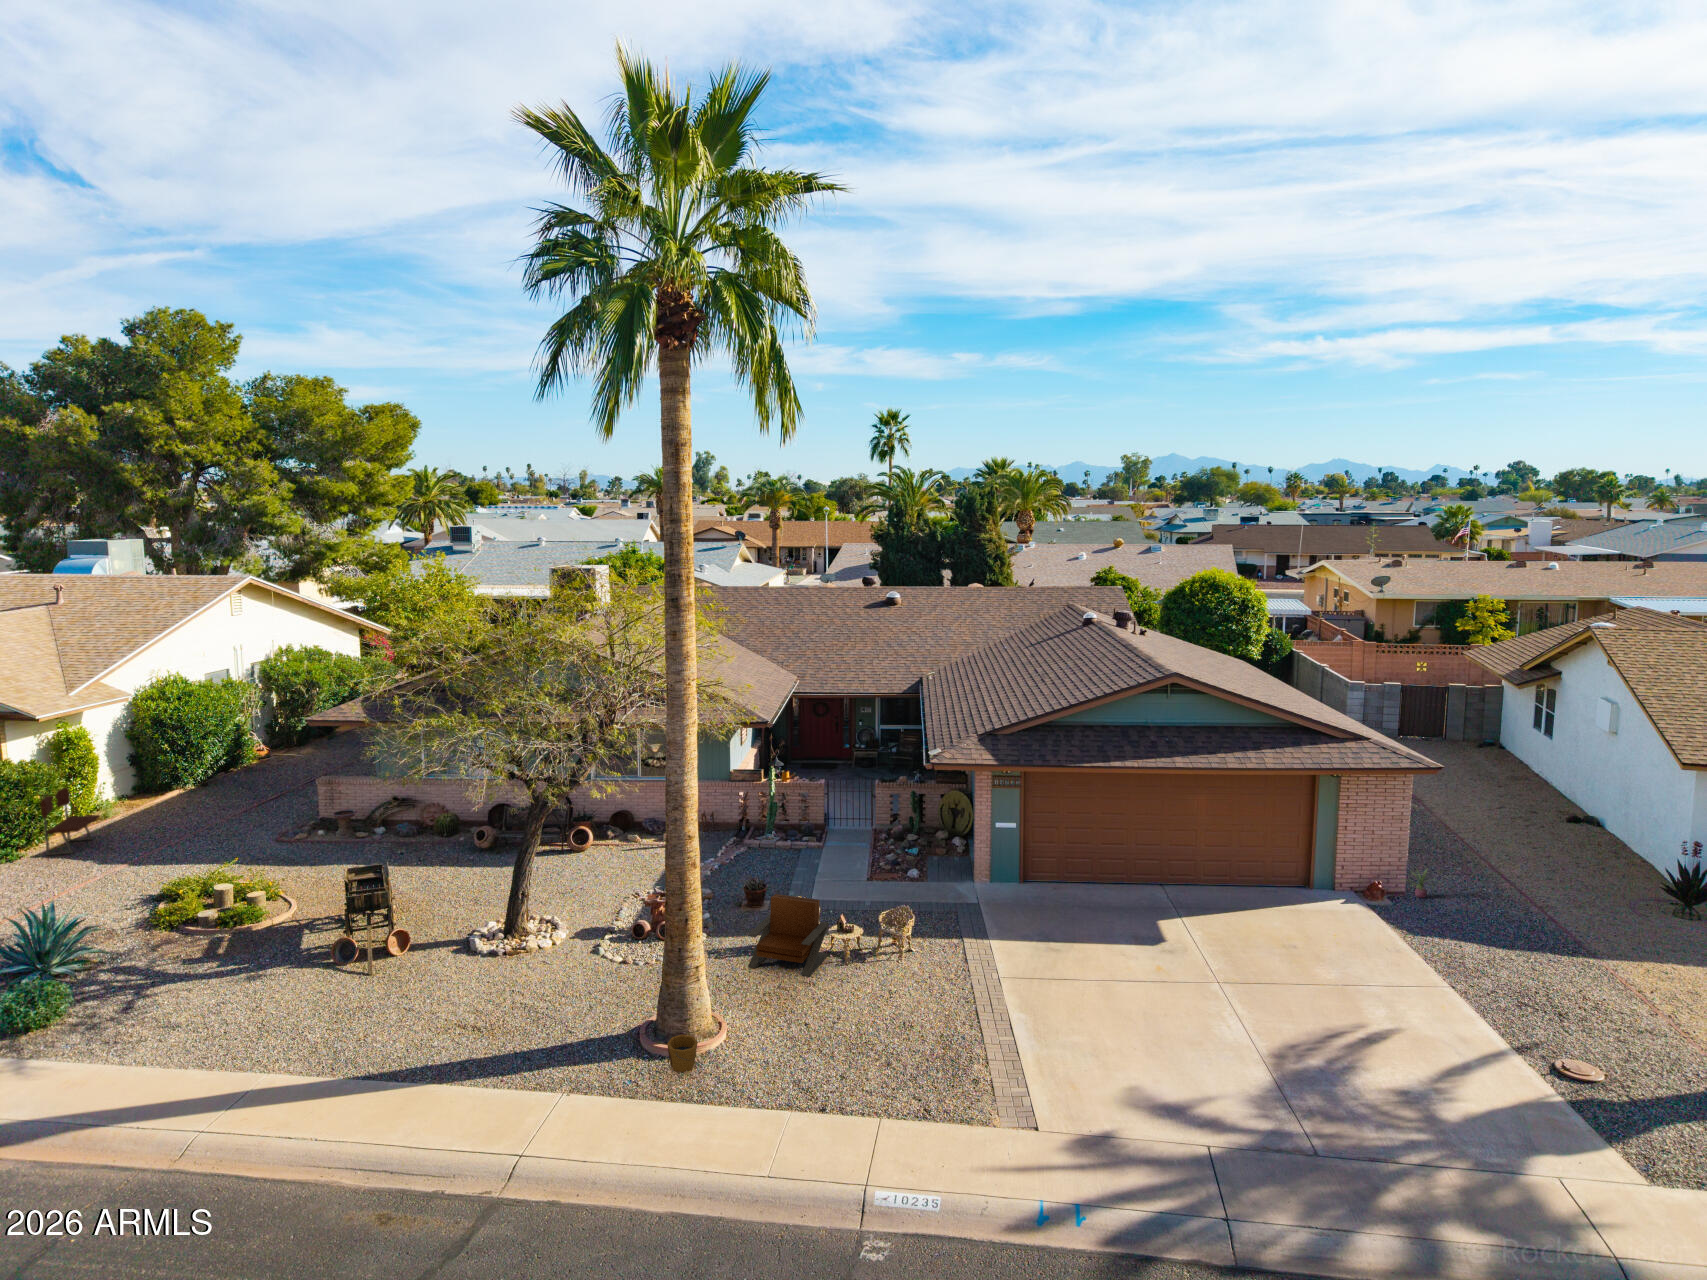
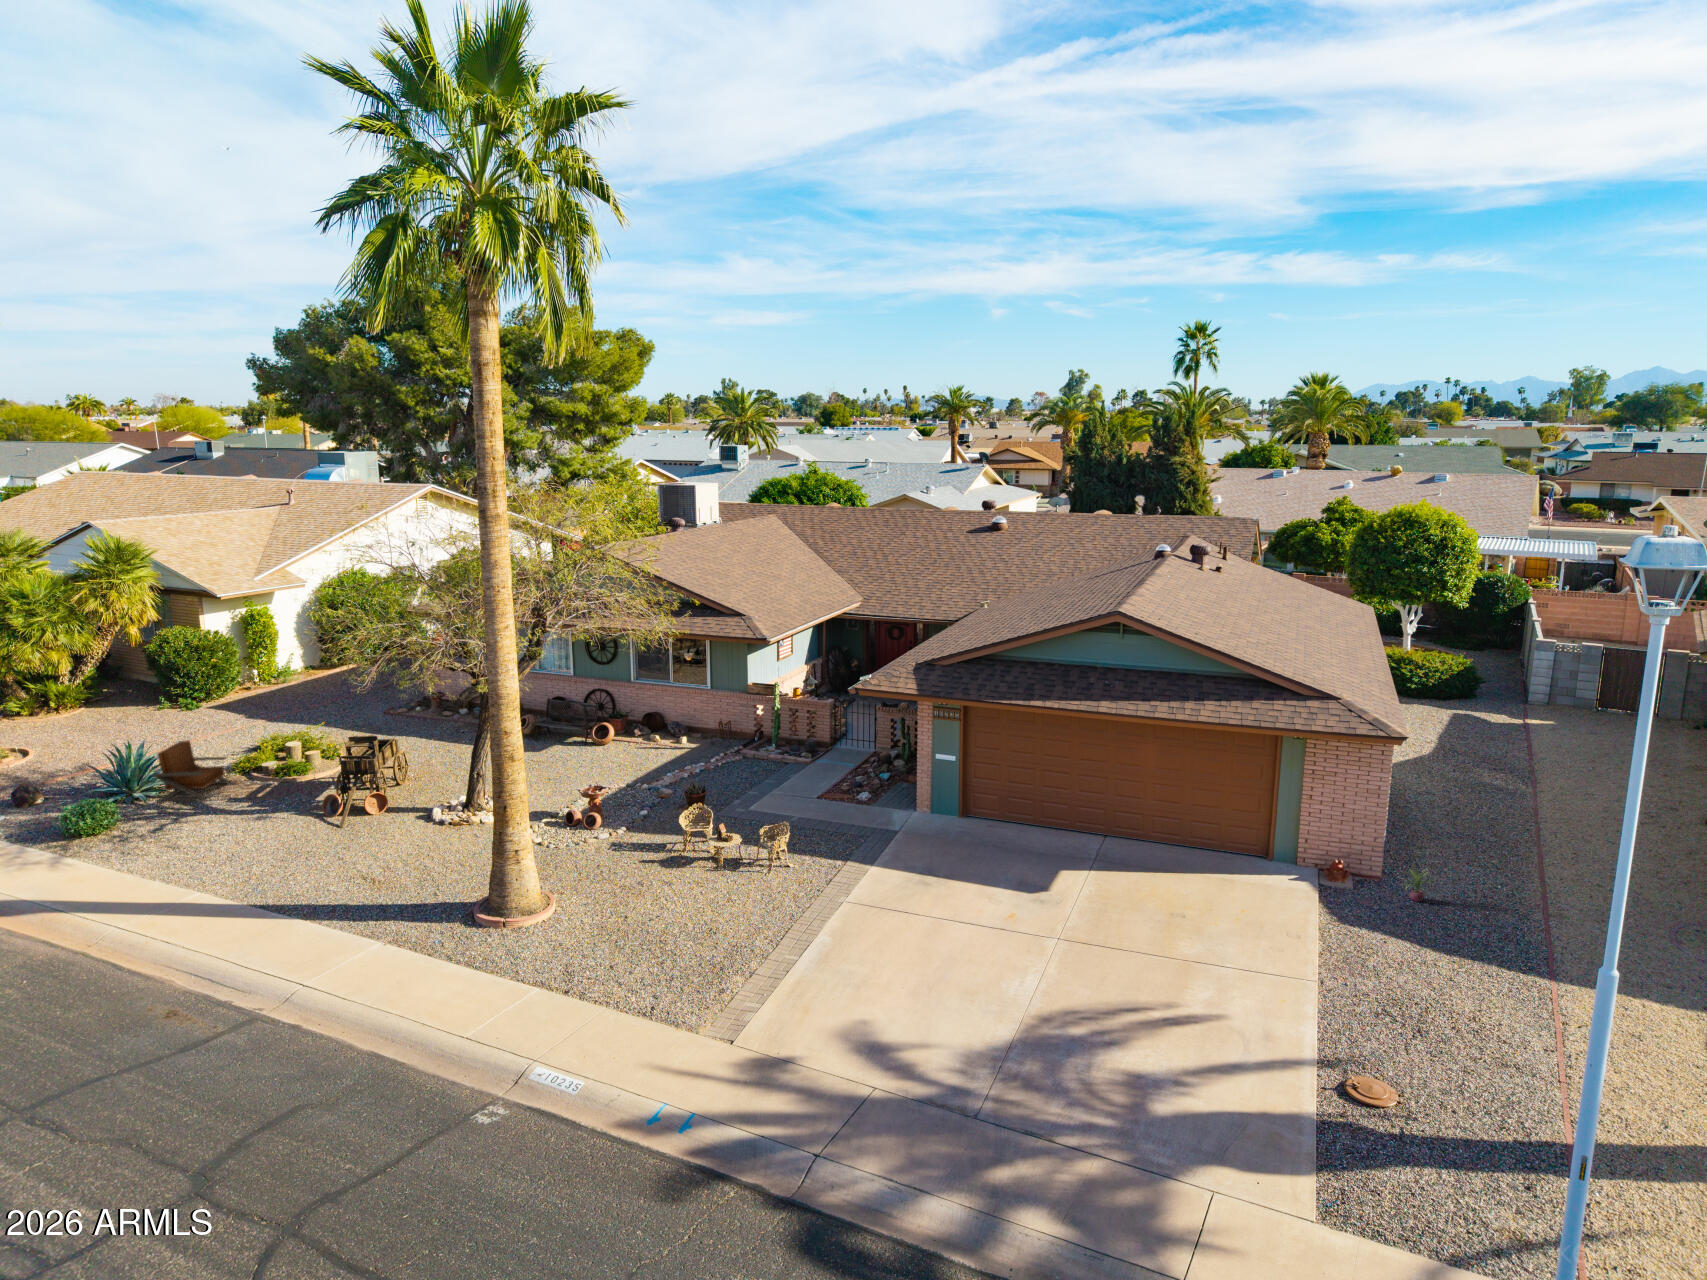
bench: present [40,788,100,855] -> none [228,649,279,701]
lounge chair: present [748,894,829,977] -> present [153,740,230,801]
bucket: present [667,1035,698,1072] -> none [474,912,504,946]

